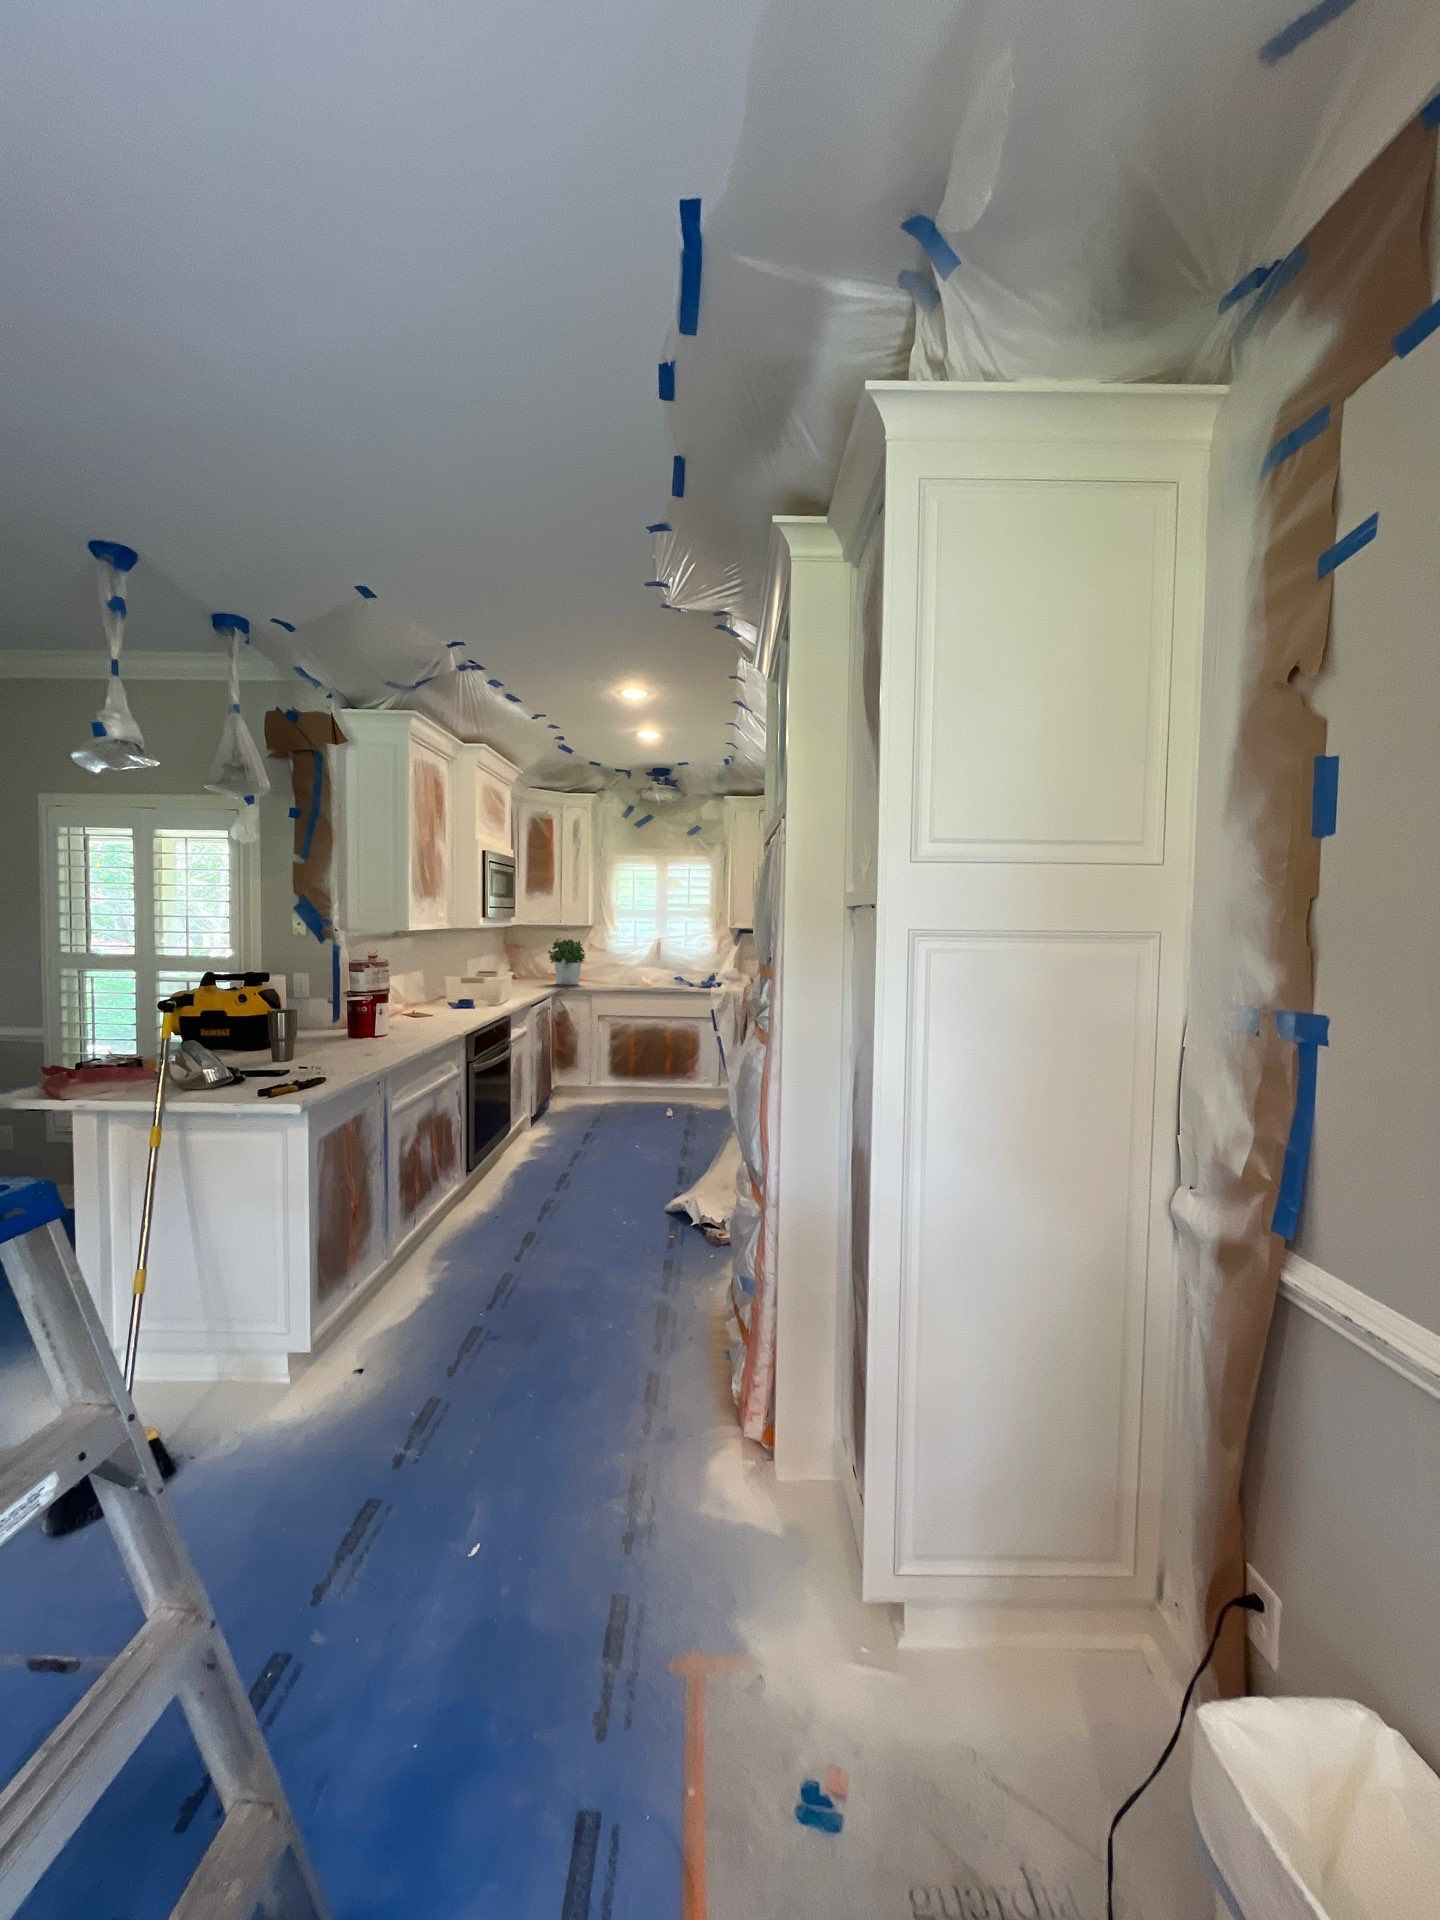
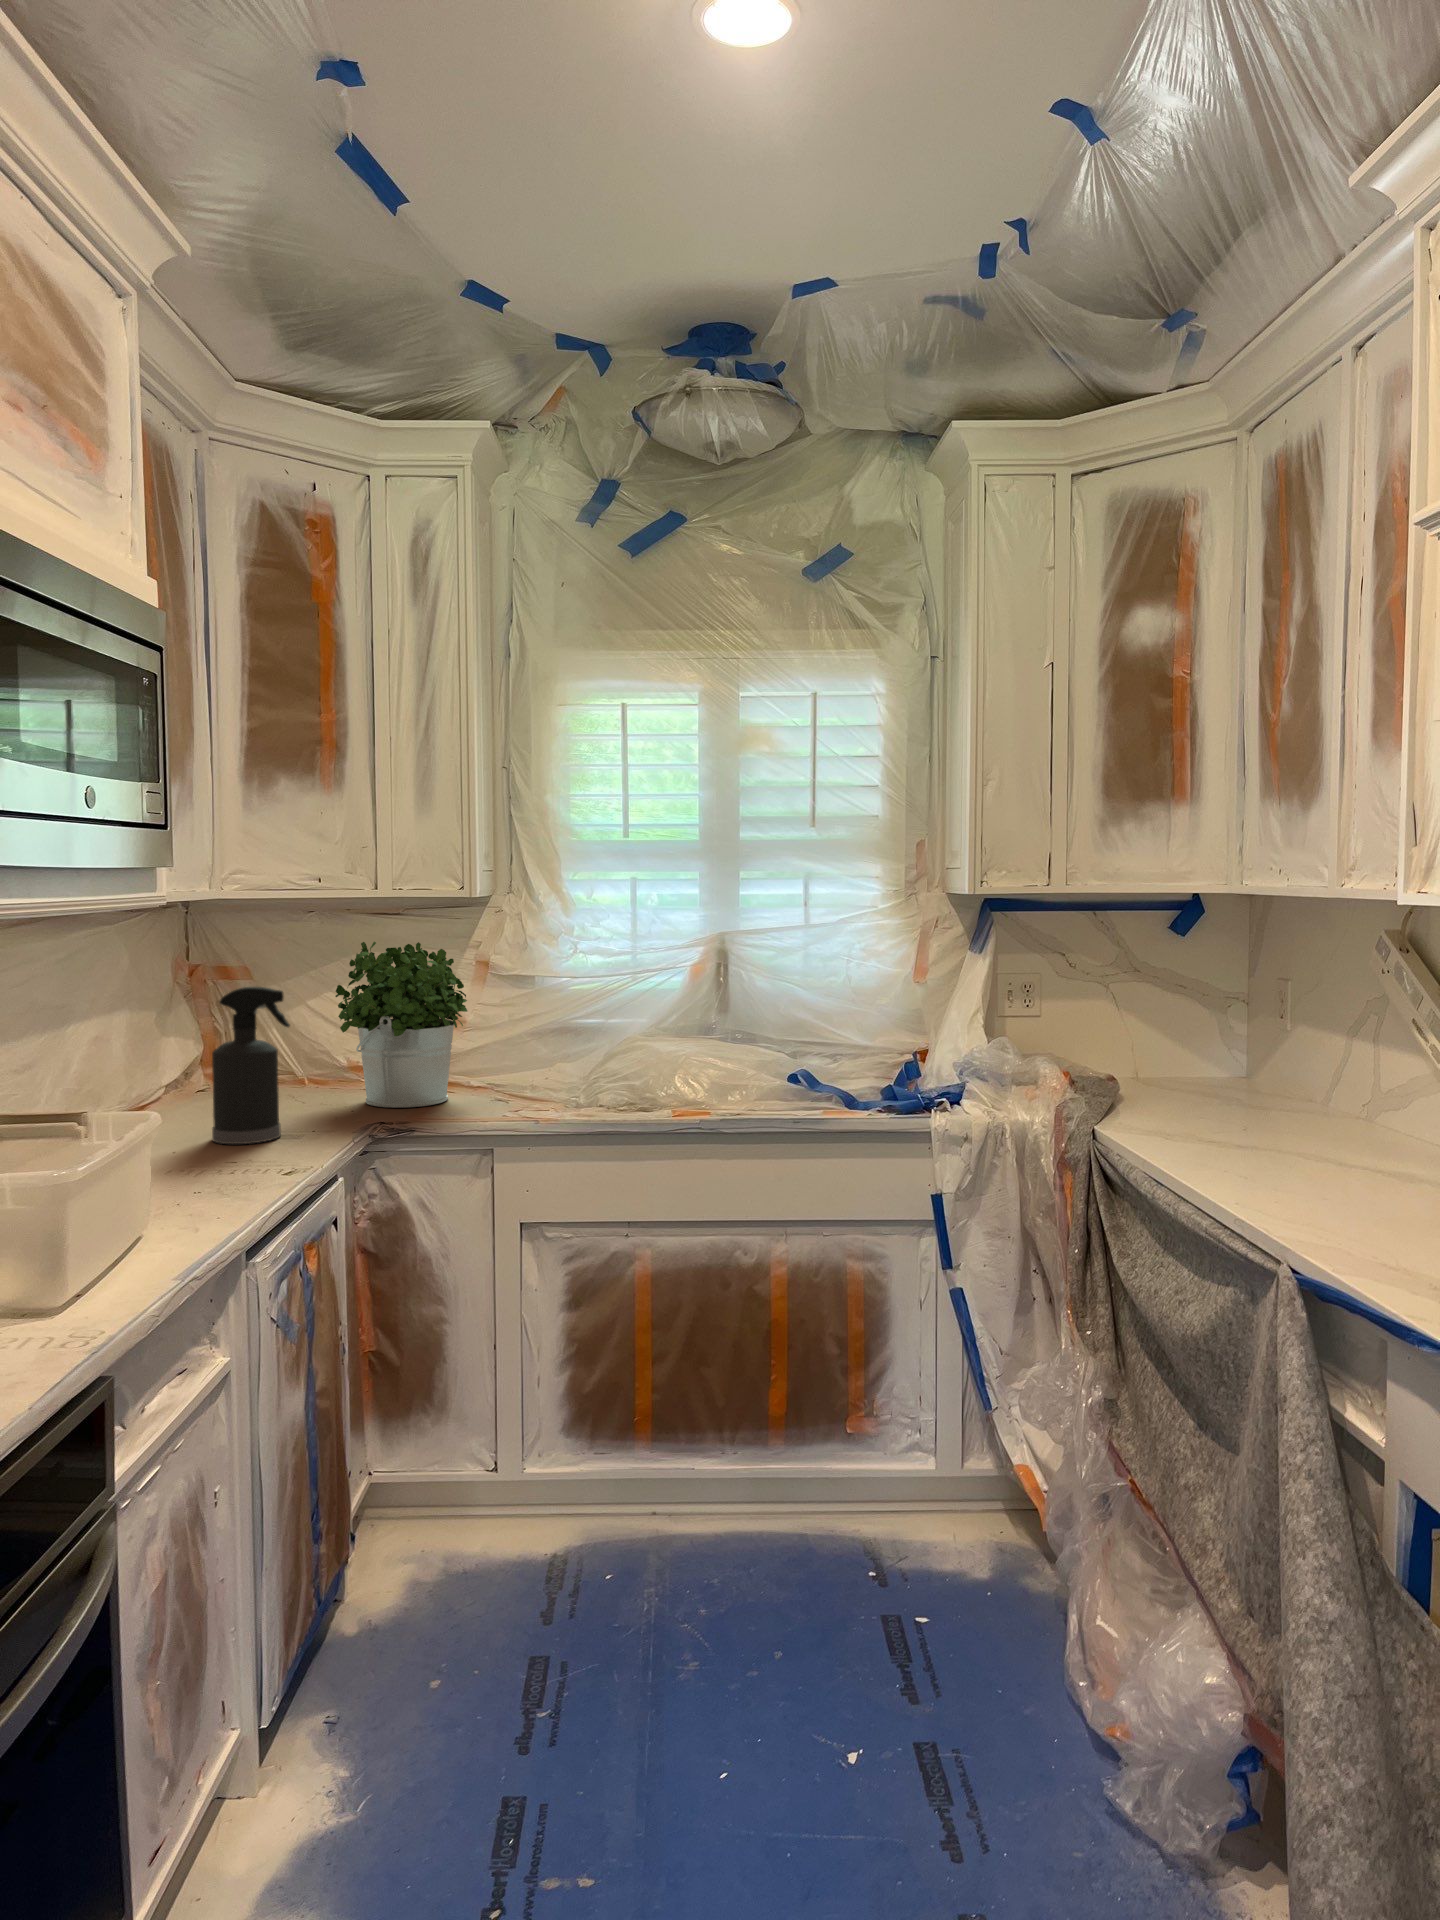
spray bottle: none [522,948,542,988] -> present [212,987,290,1144]

